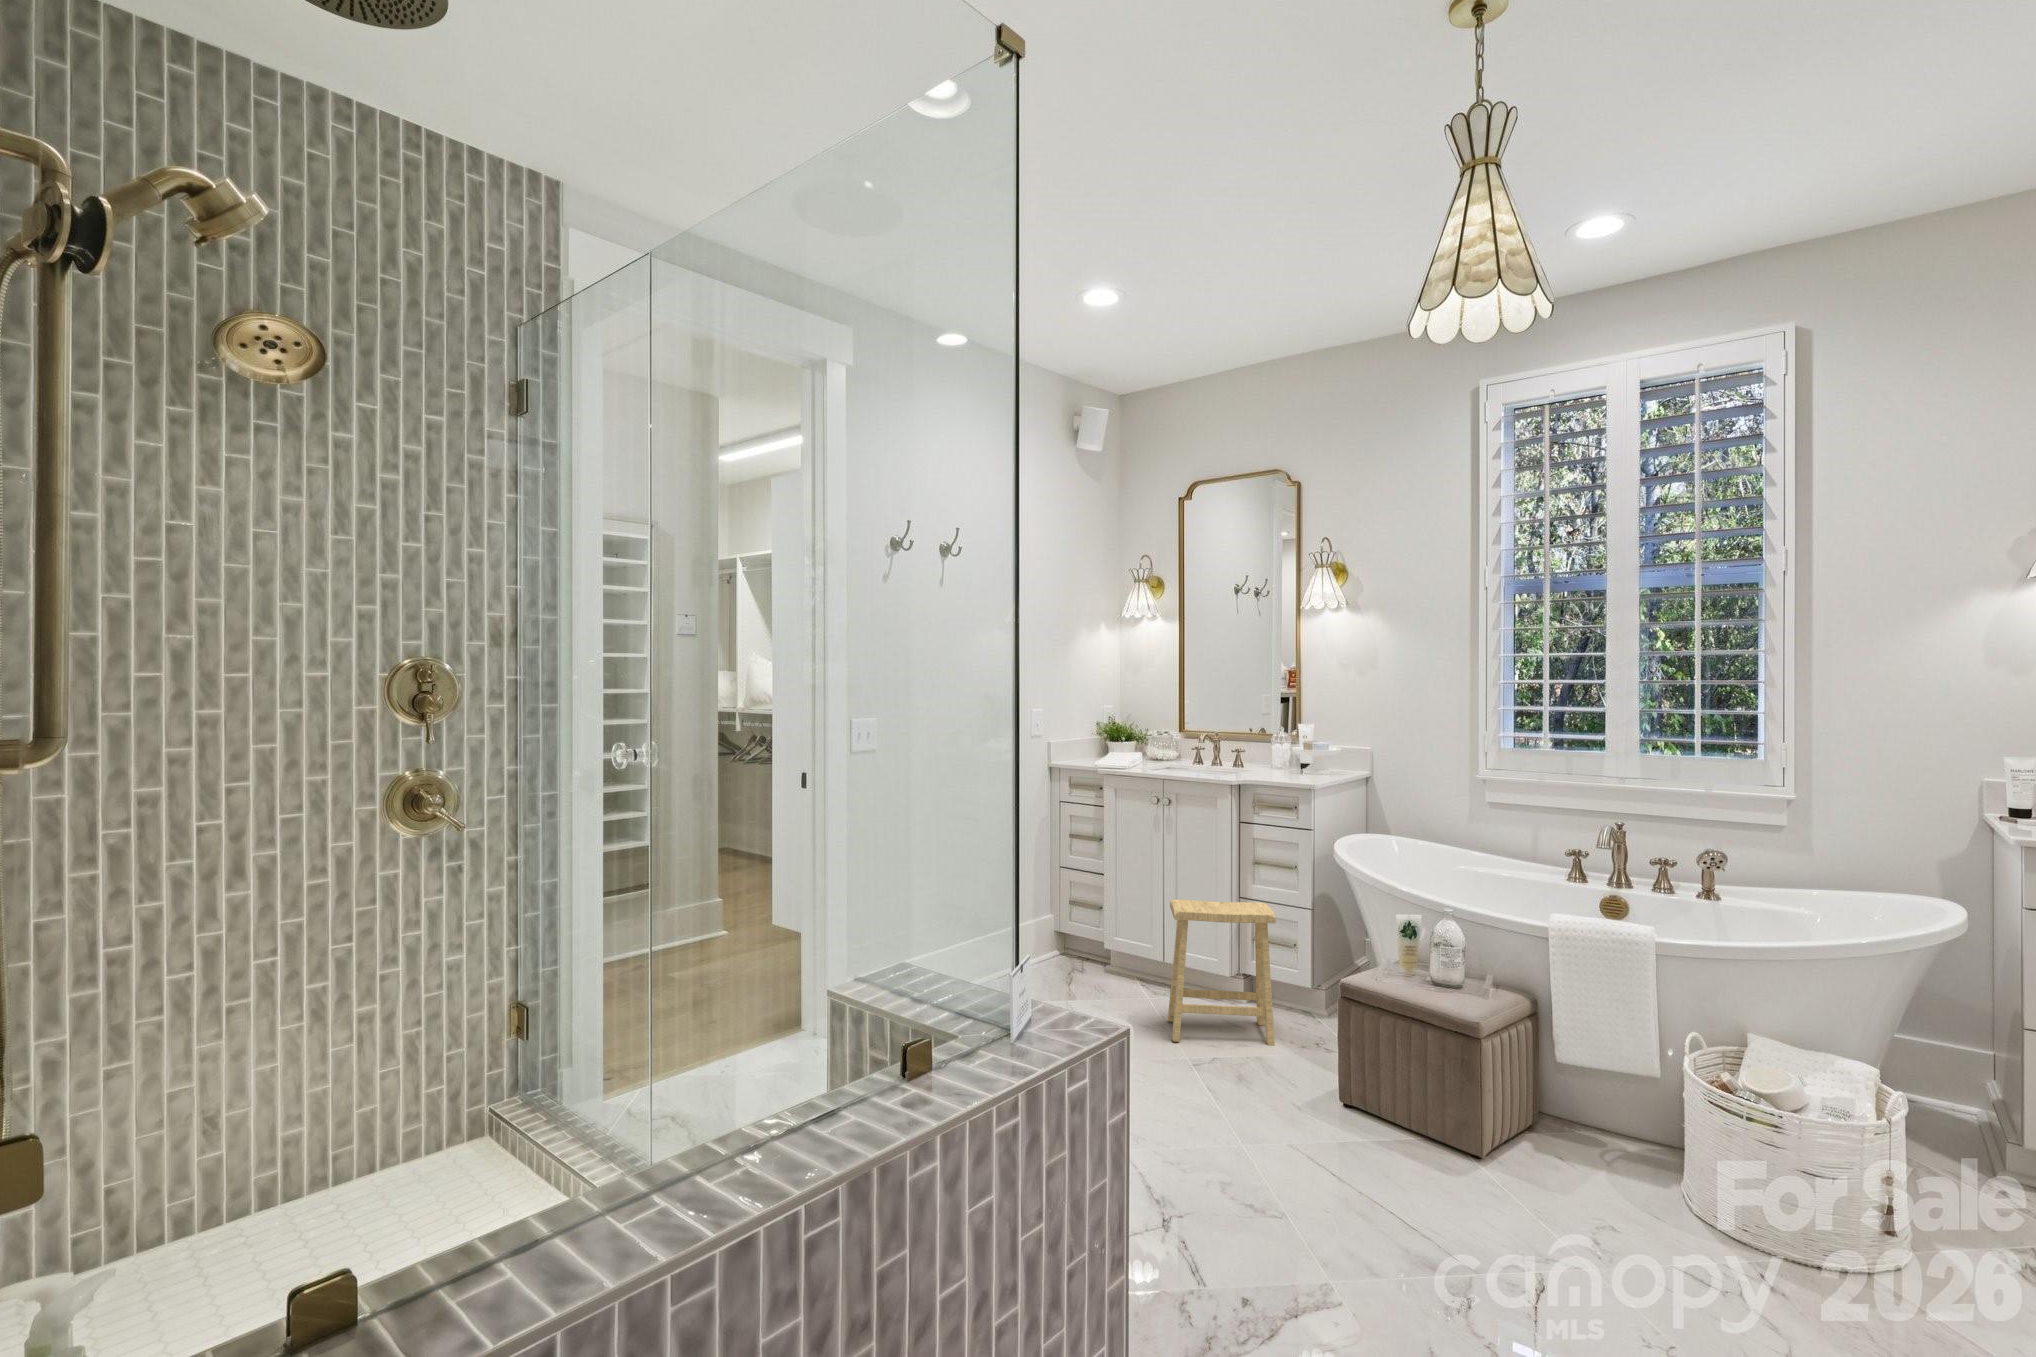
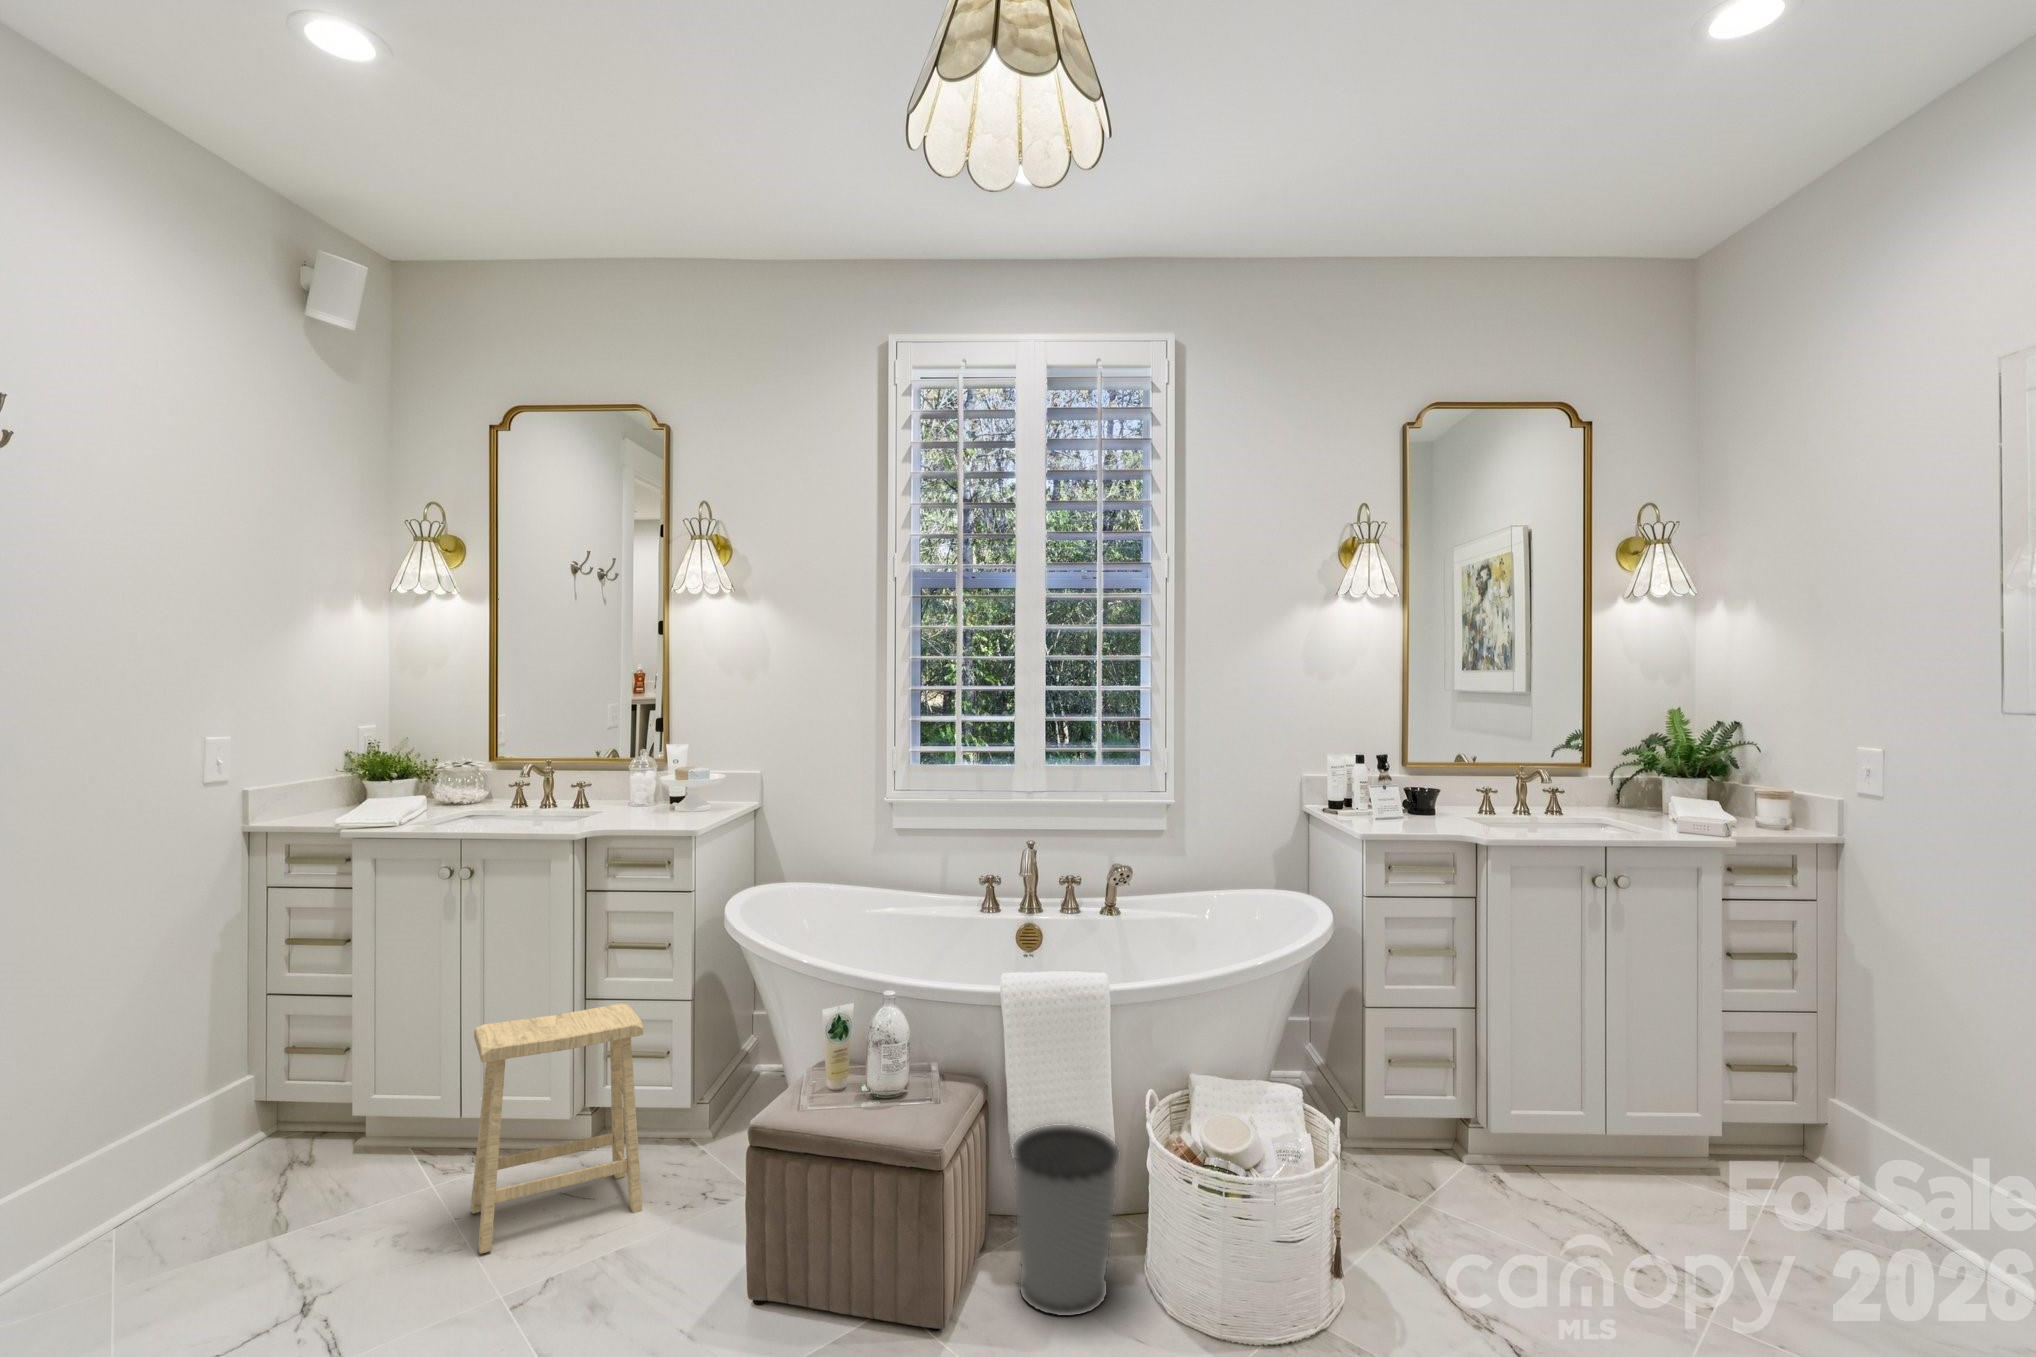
wastebasket: none [1547,1039,1647,1186] -> present [1013,1125,1119,1316]

